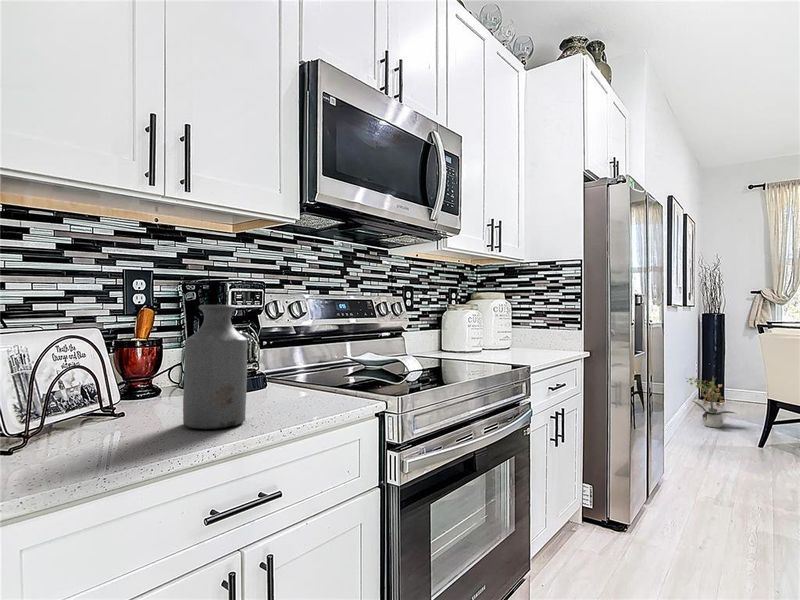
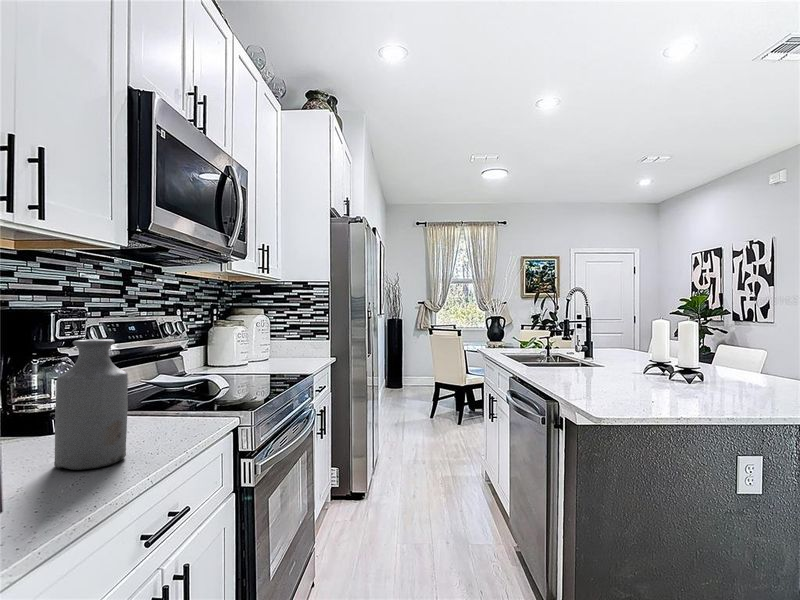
potted plant: present [686,376,734,428] -> none [383,369,417,410]

